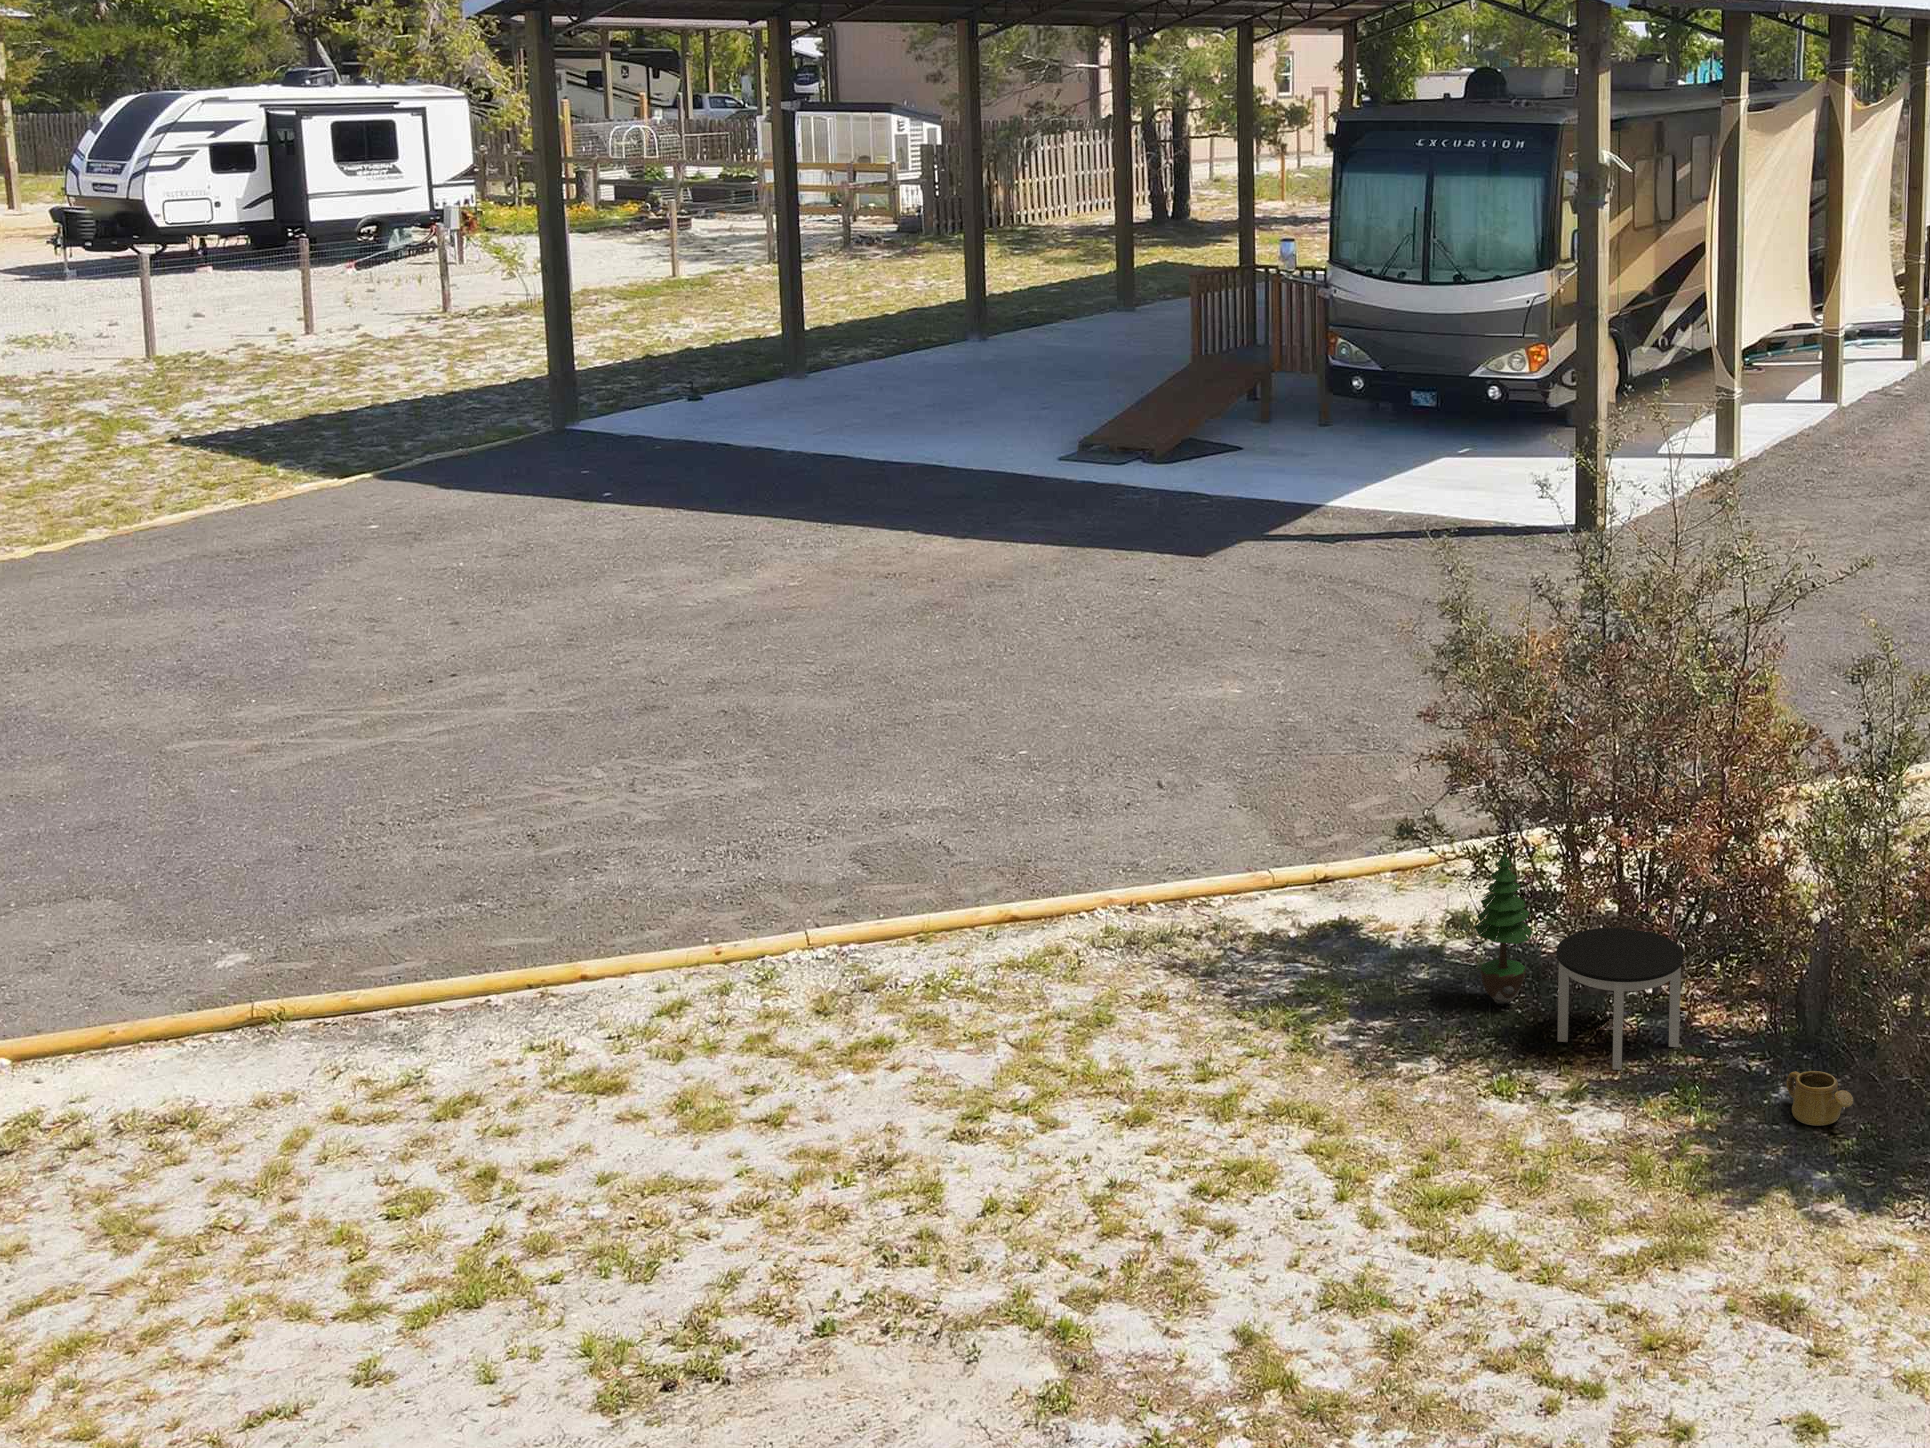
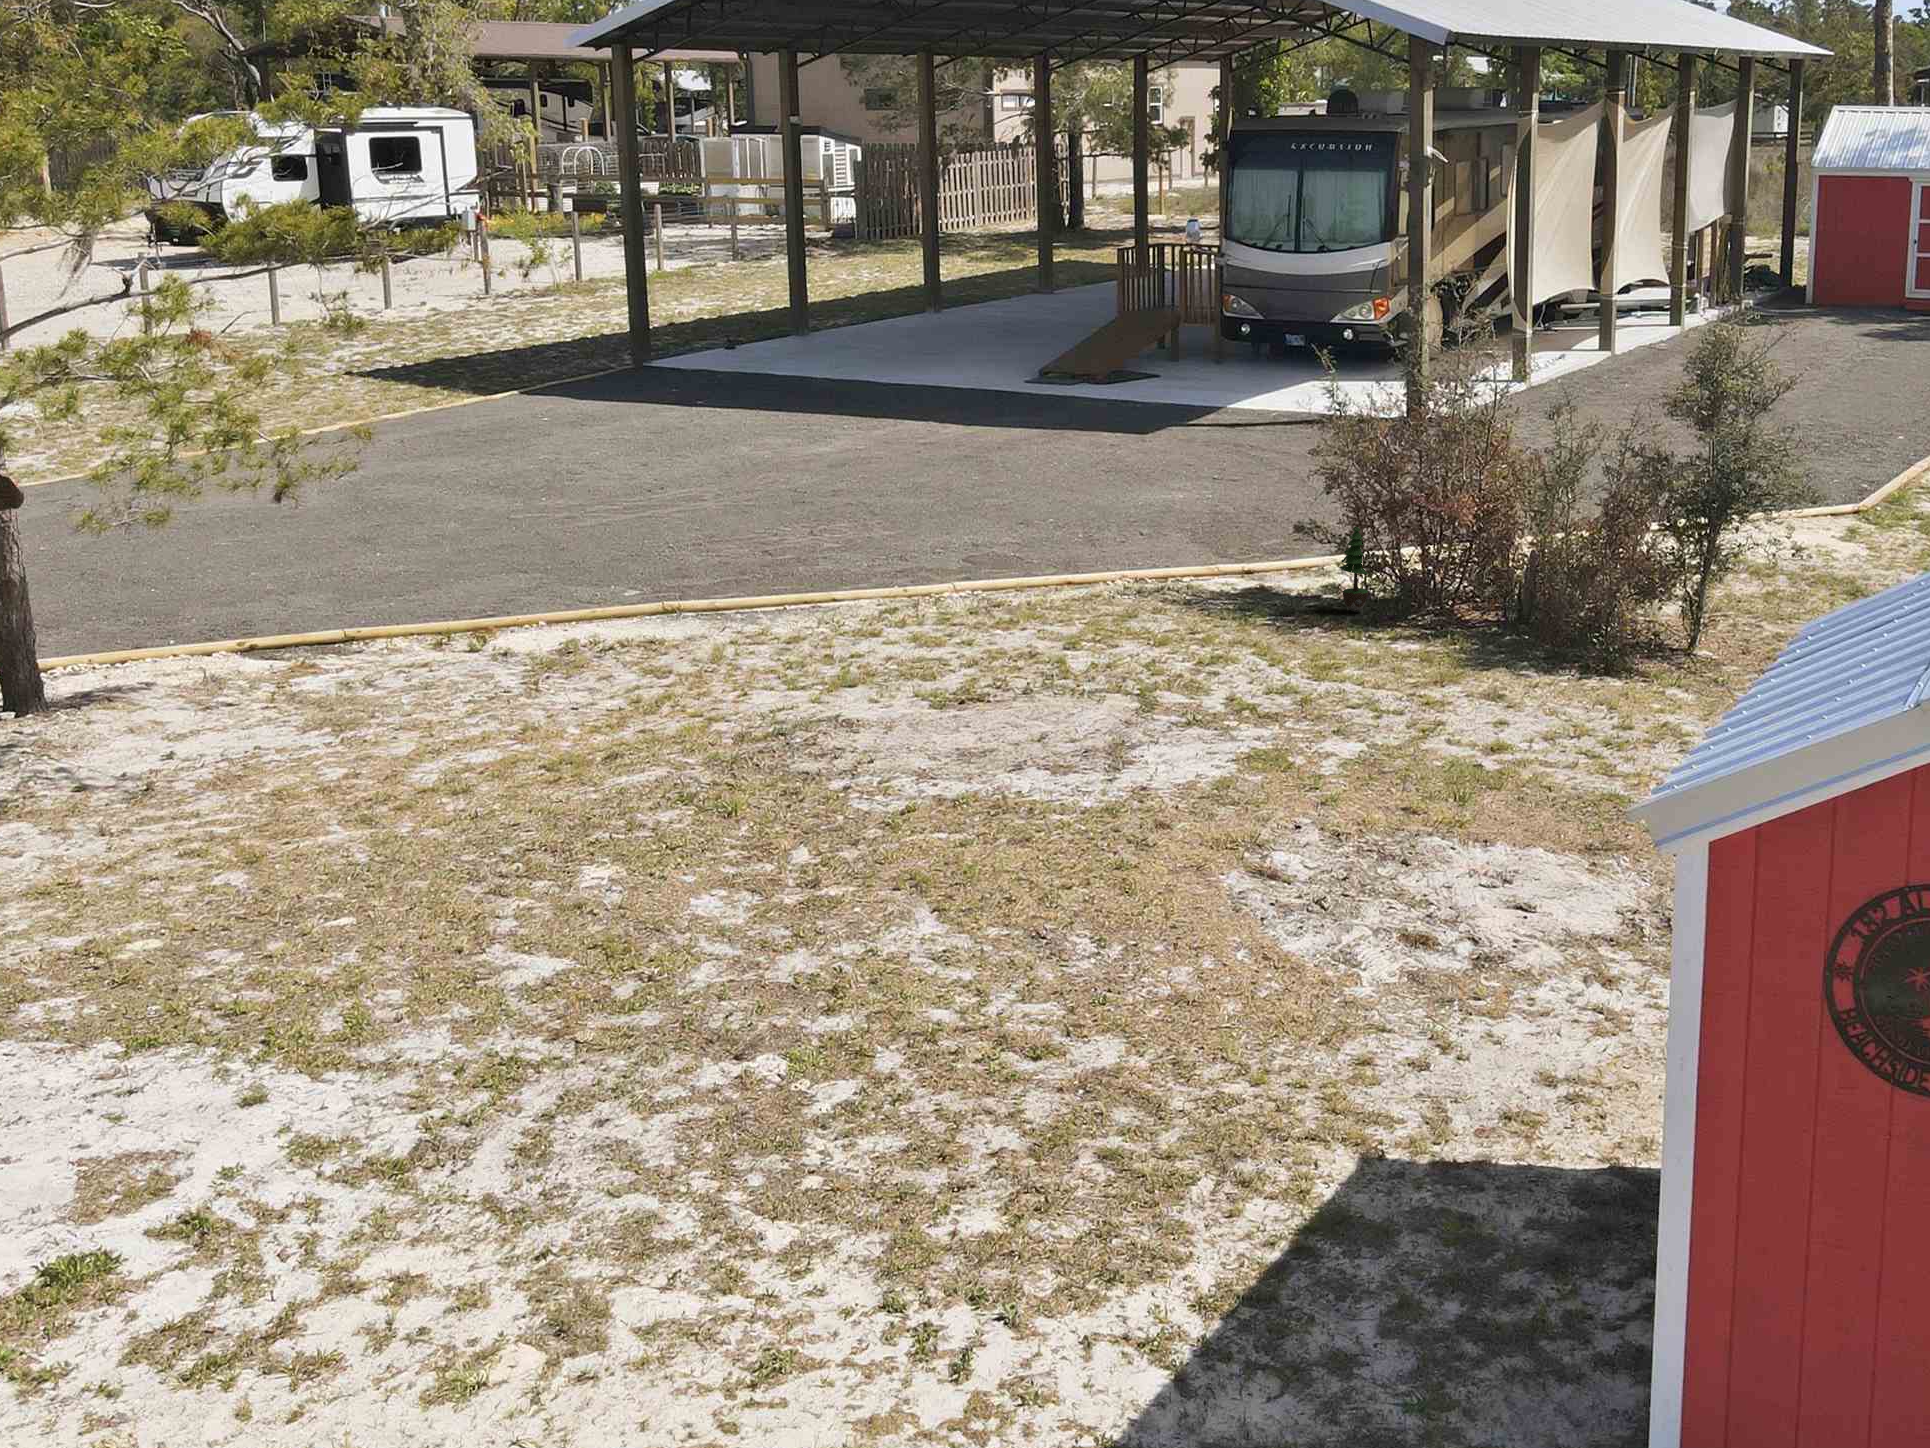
round table: present [1556,928,1684,1070] -> none [1386,565,1457,633]
watering can: present [1787,1071,1853,1126] -> none [1511,624,1545,650]

